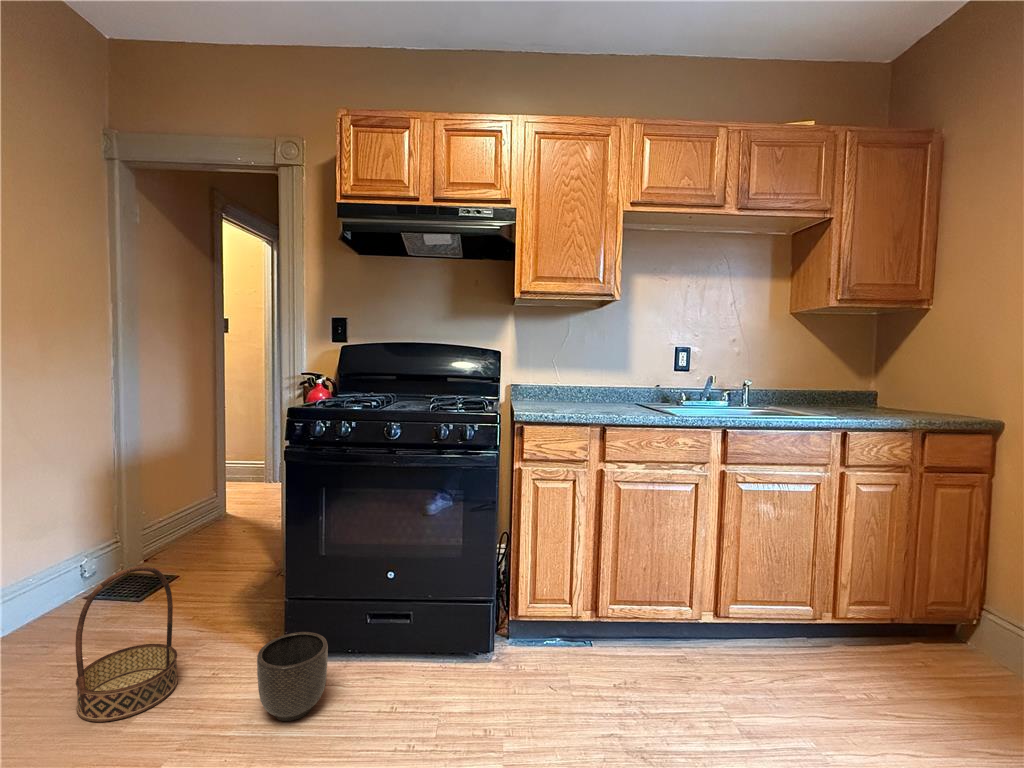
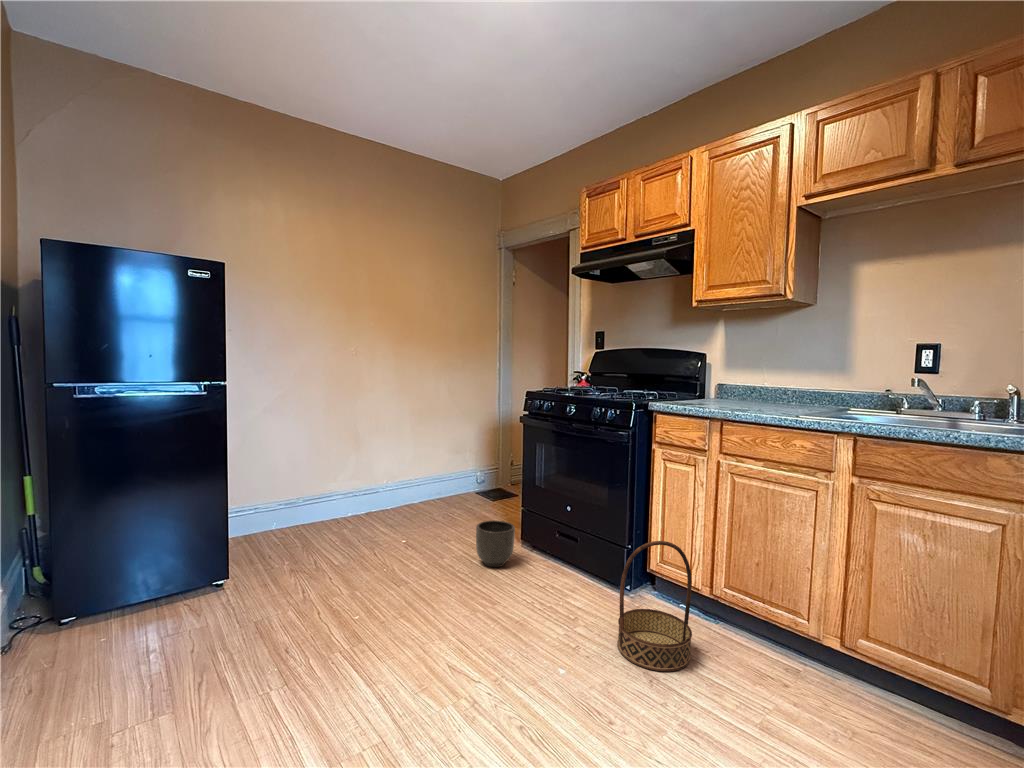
basket: present [75,566,178,722] -> present [617,541,692,671]

